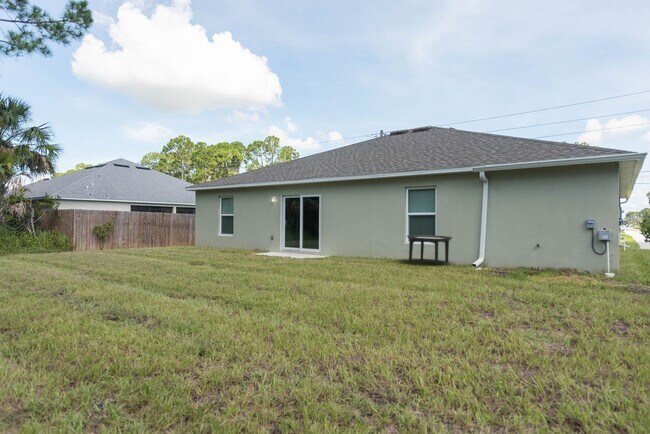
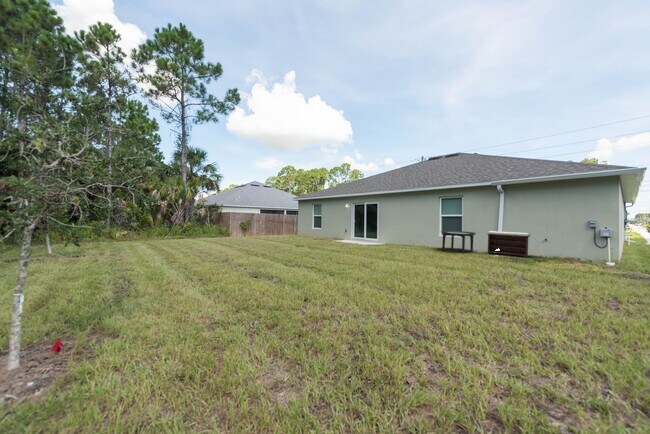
bench: none [466,234,518,269] -> present [488,231,530,257]

